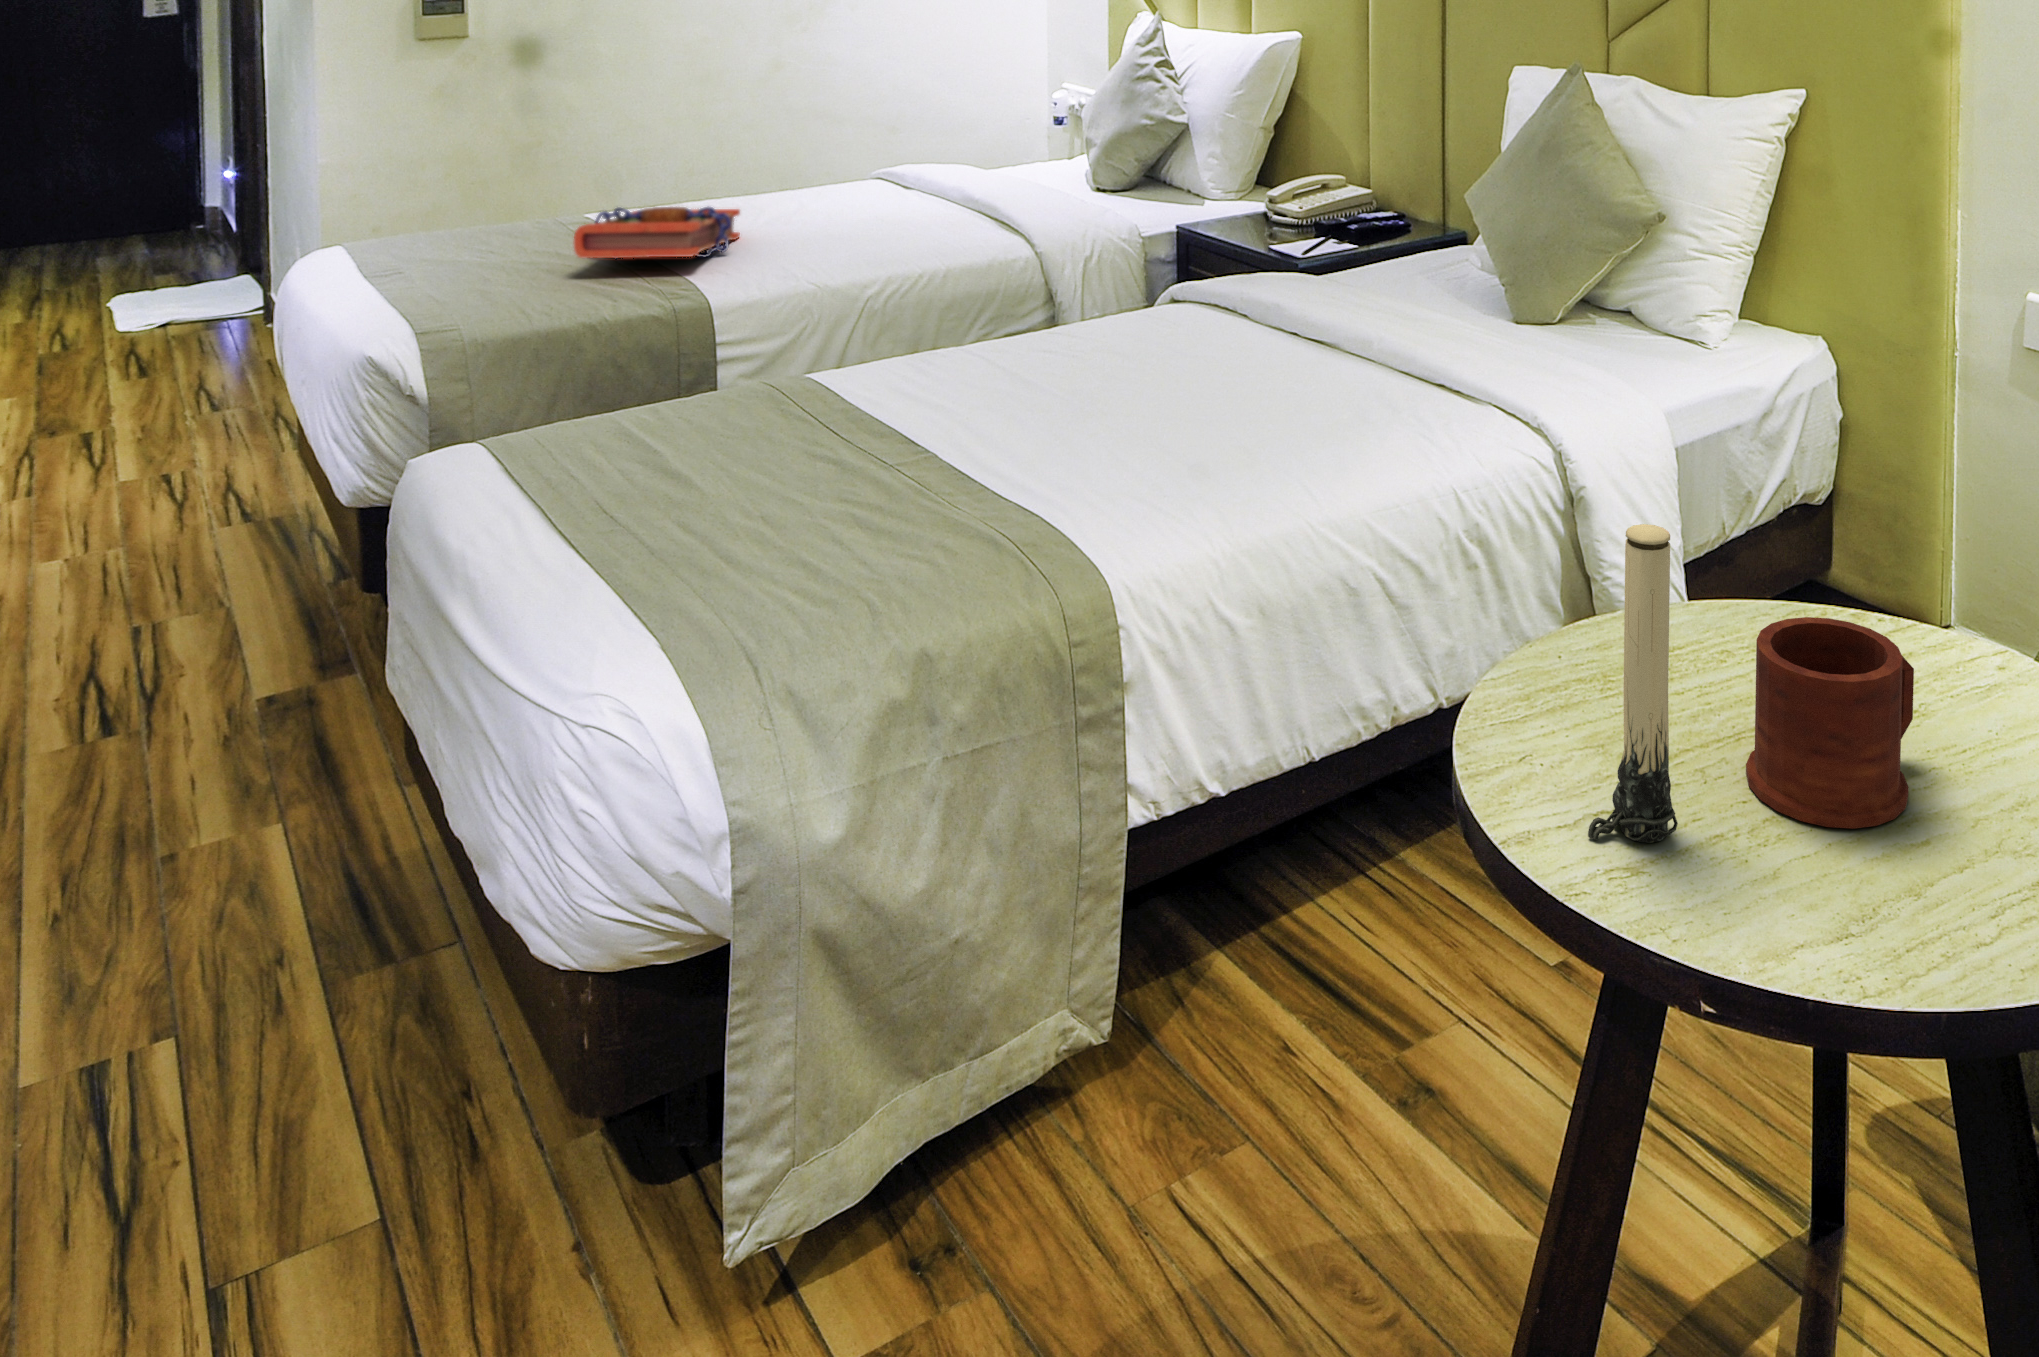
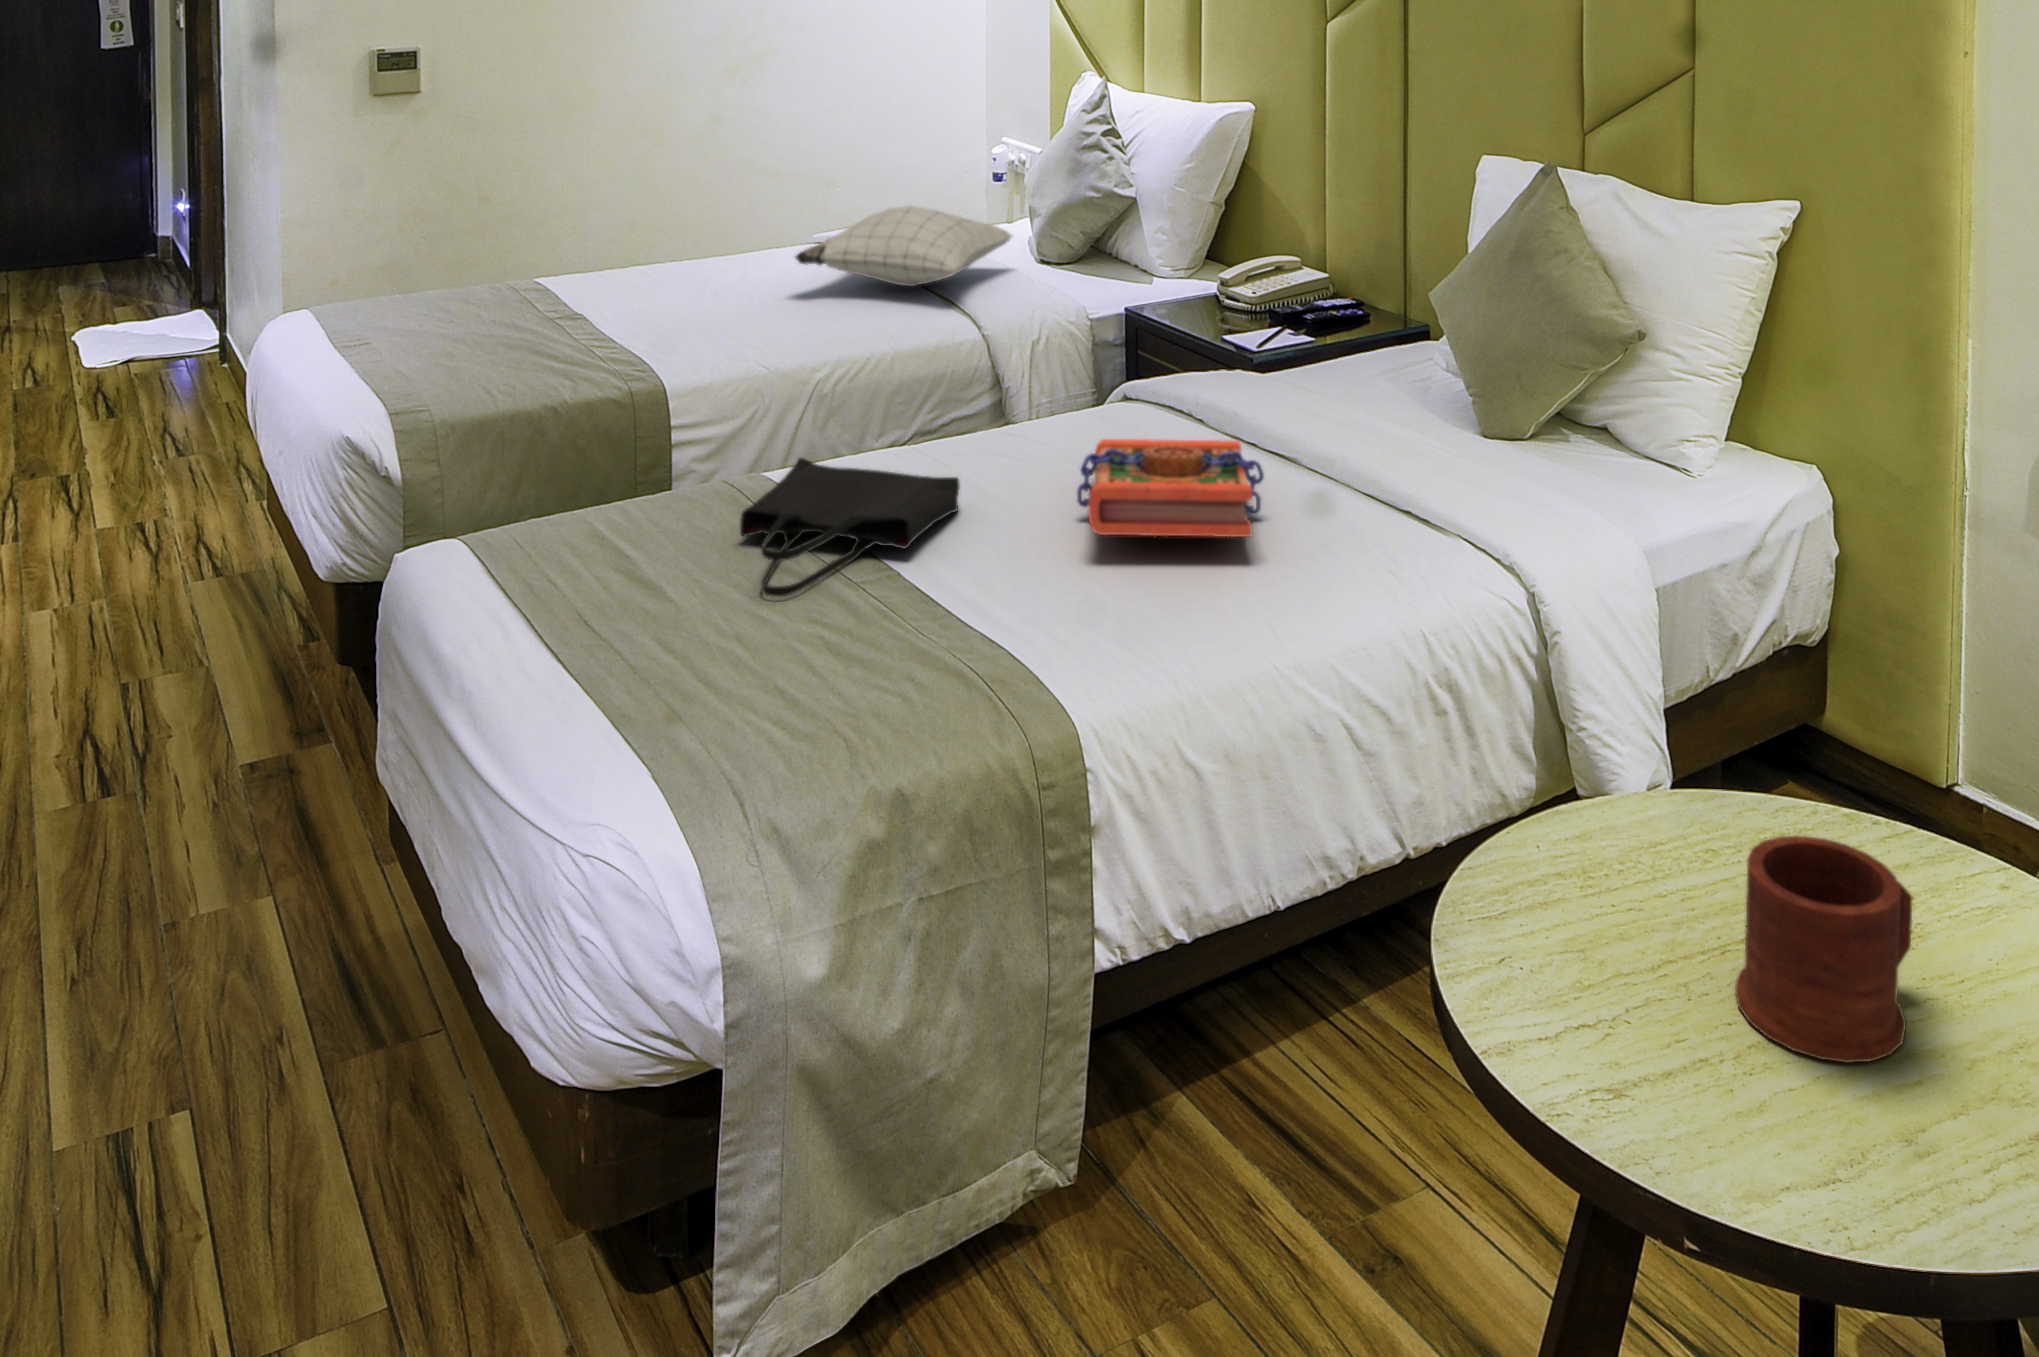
pillow: none [850,133,1071,211] -> present [795,206,1012,286]
book: present [574,207,740,258] -> present [1077,439,1264,537]
tote bag: none [777,354,1003,481] -> present [740,458,960,597]
candle: present [1588,524,1678,843] -> none [1574,745,1666,1065]

